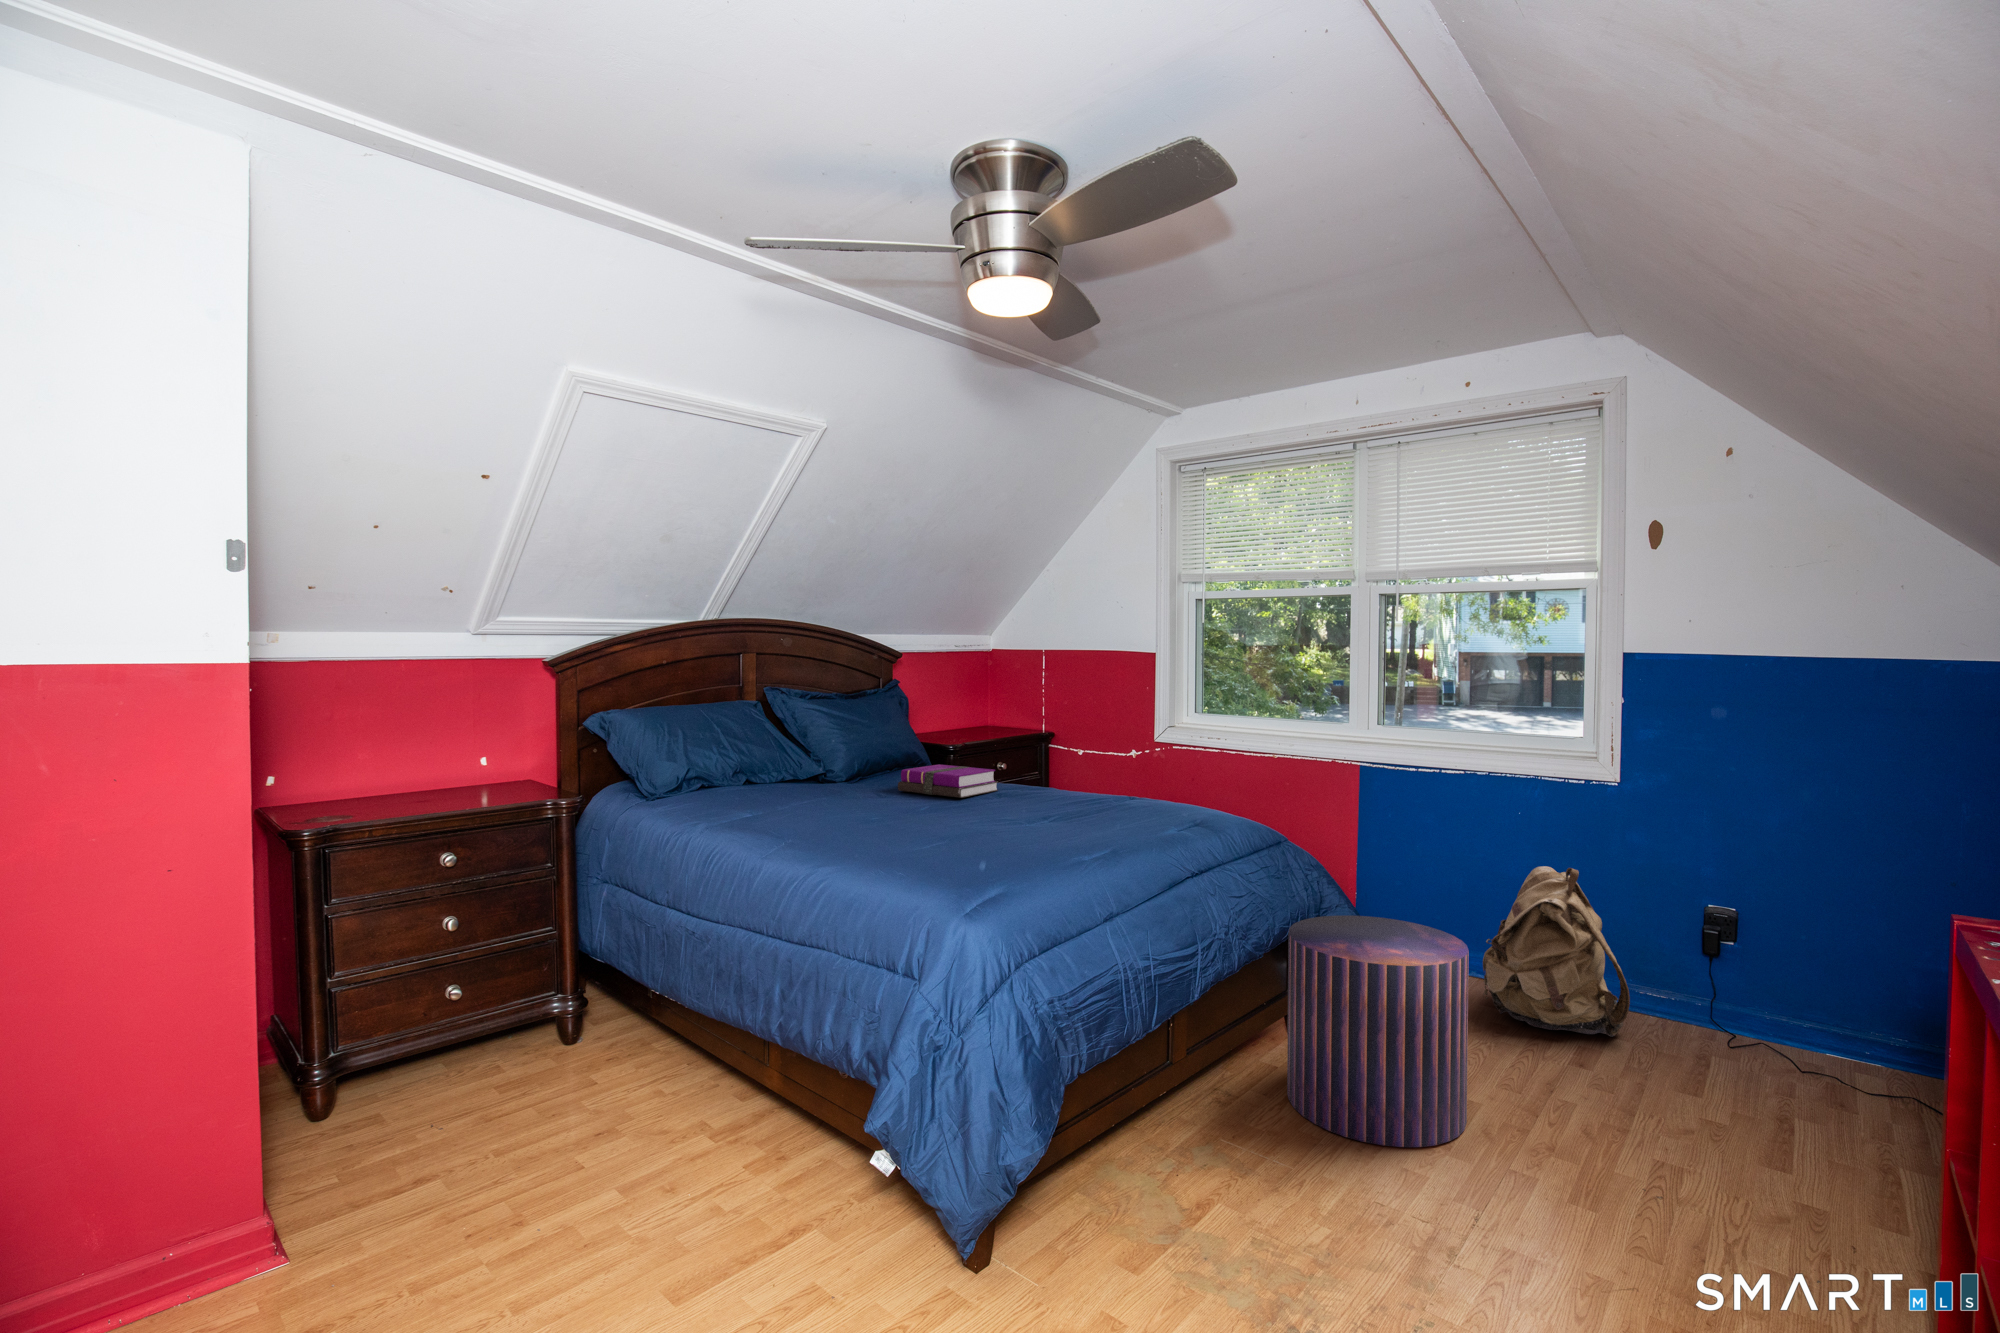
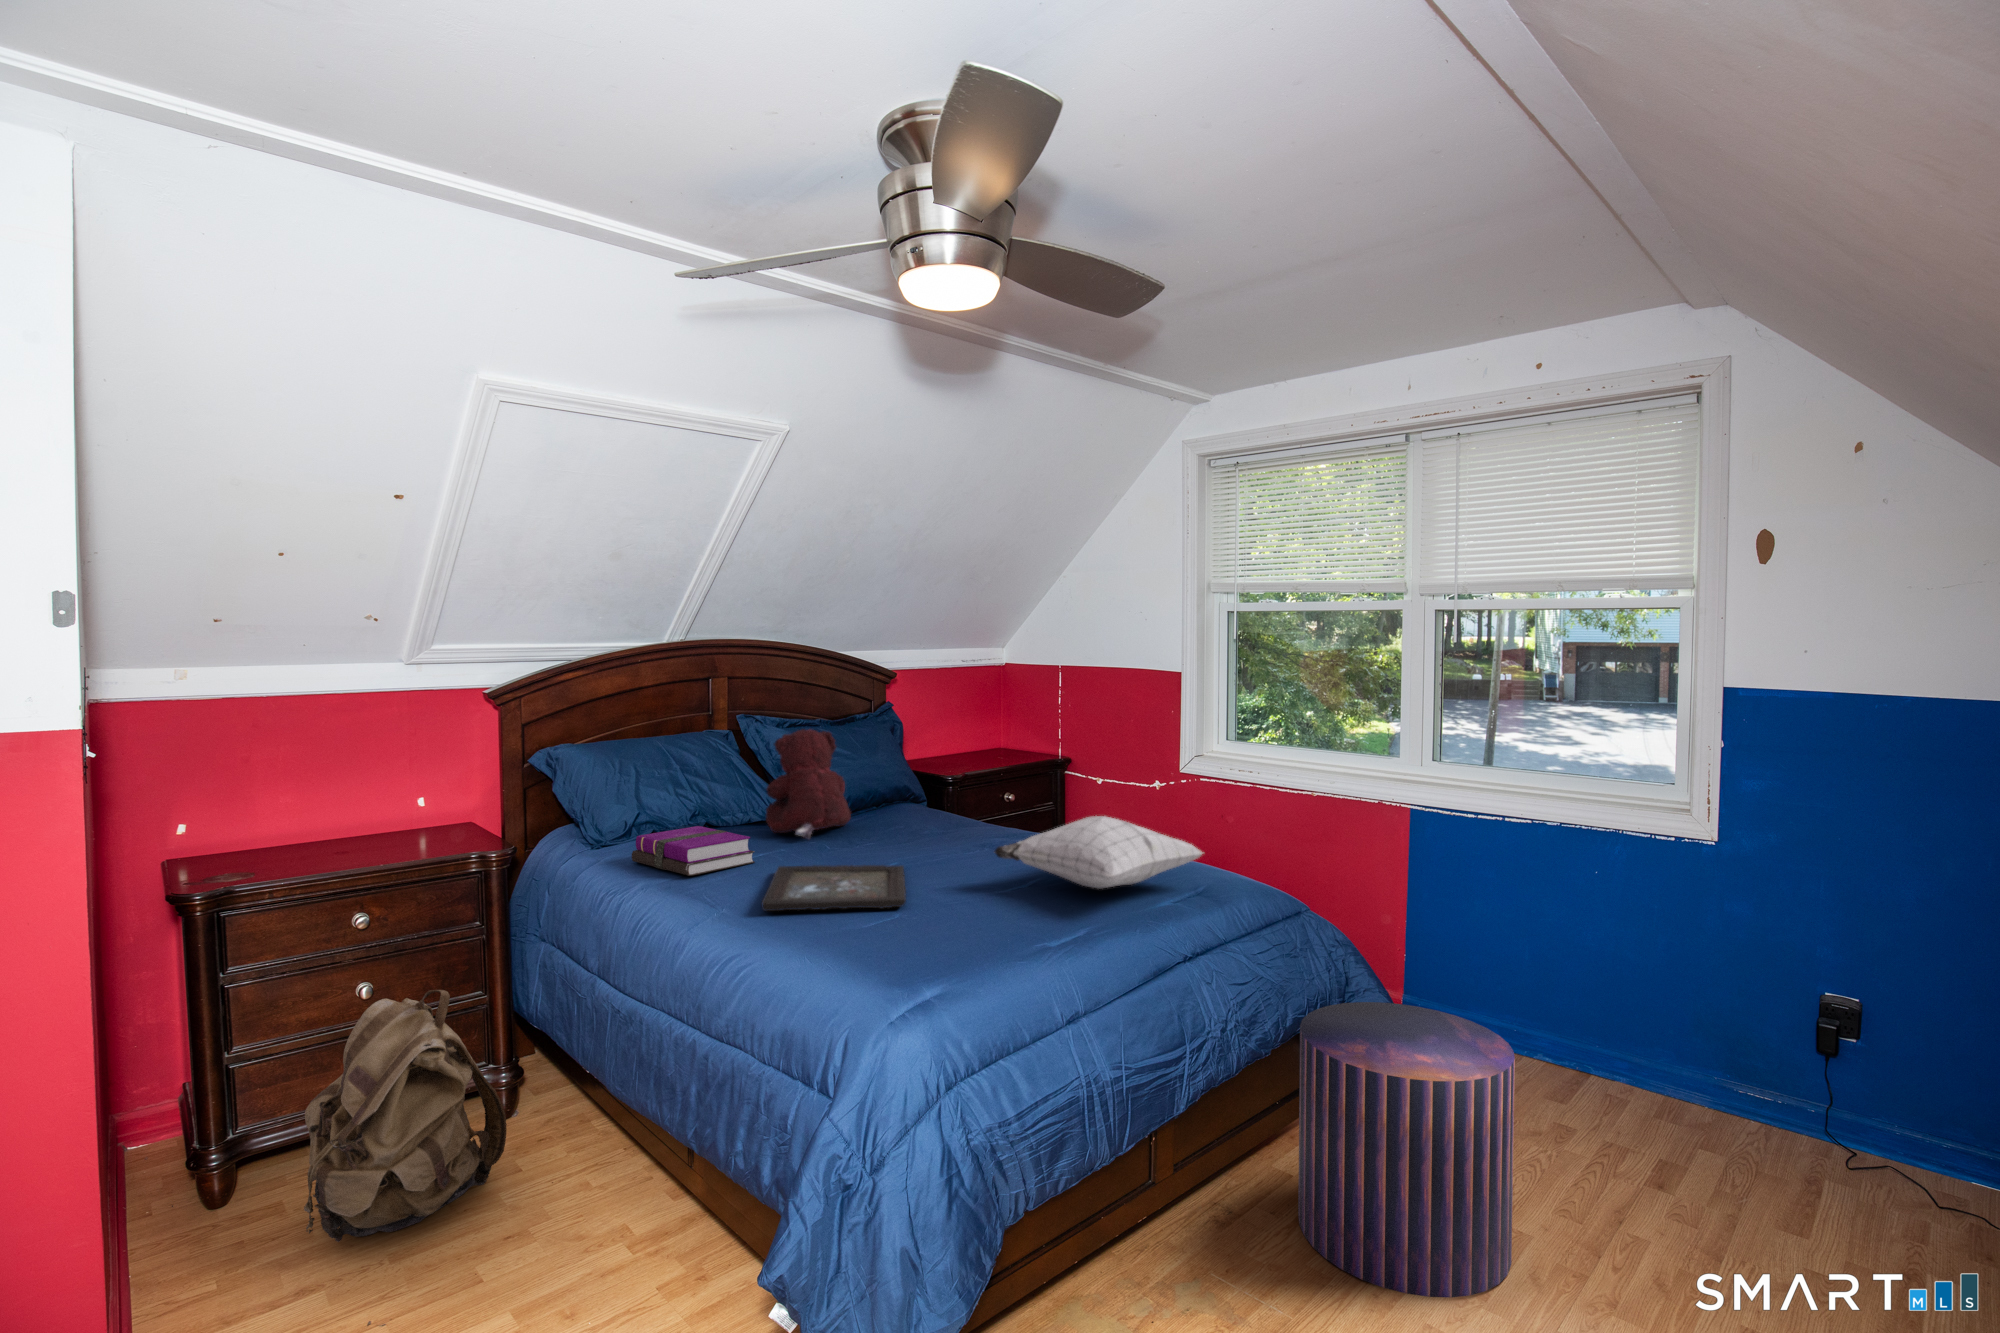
teddy bear: none [798,695,873,793] -> present [766,729,851,839]
pillow: none [1020,760,1202,823] -> present [994,816,1202,889]
notebook: present [898,764,998,798] -> present [632,826,755,876]
tray: none [824,809,950,841] -> present [762,865,906,911]
backpack: present [1483,866,1630,1037] -> present [304,990,507,1242]

